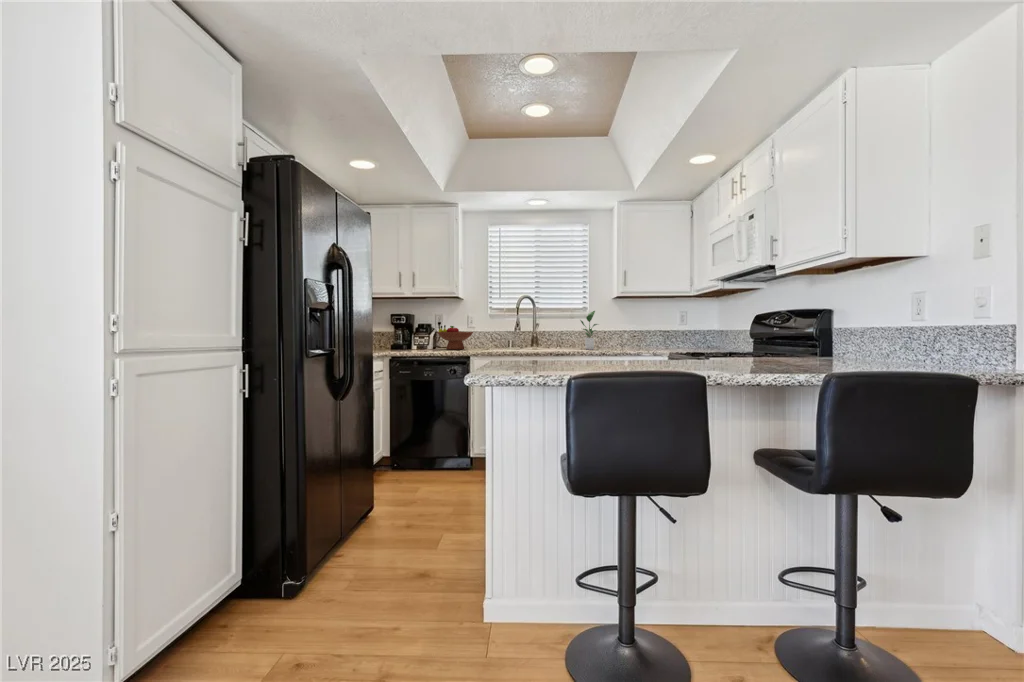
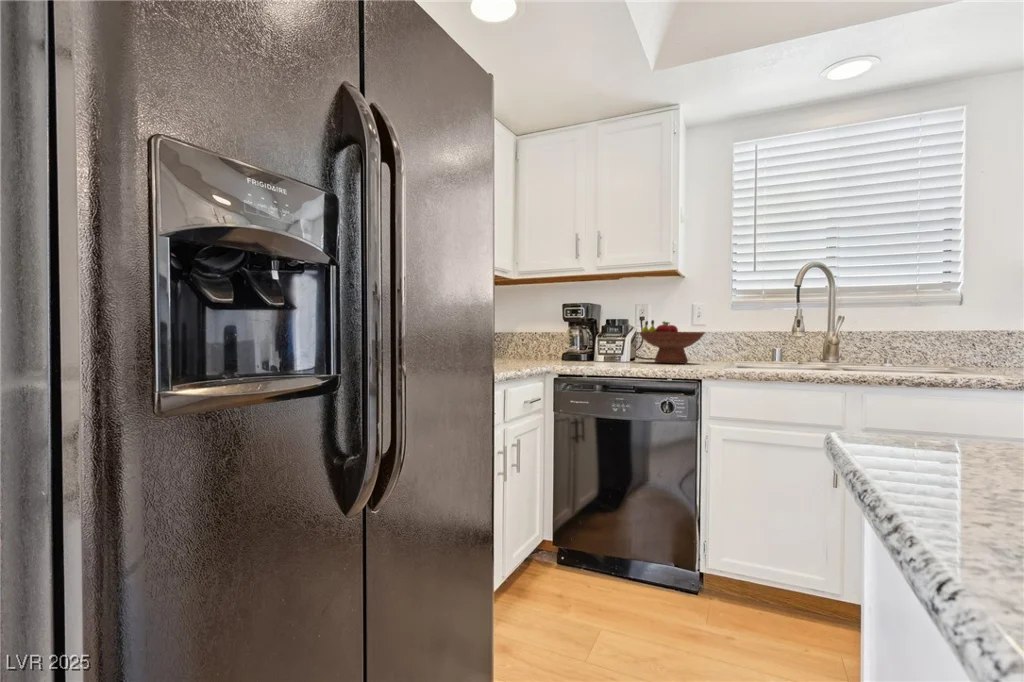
potted plant: present [580,311,597,350] -> none [940,288,997,371]

